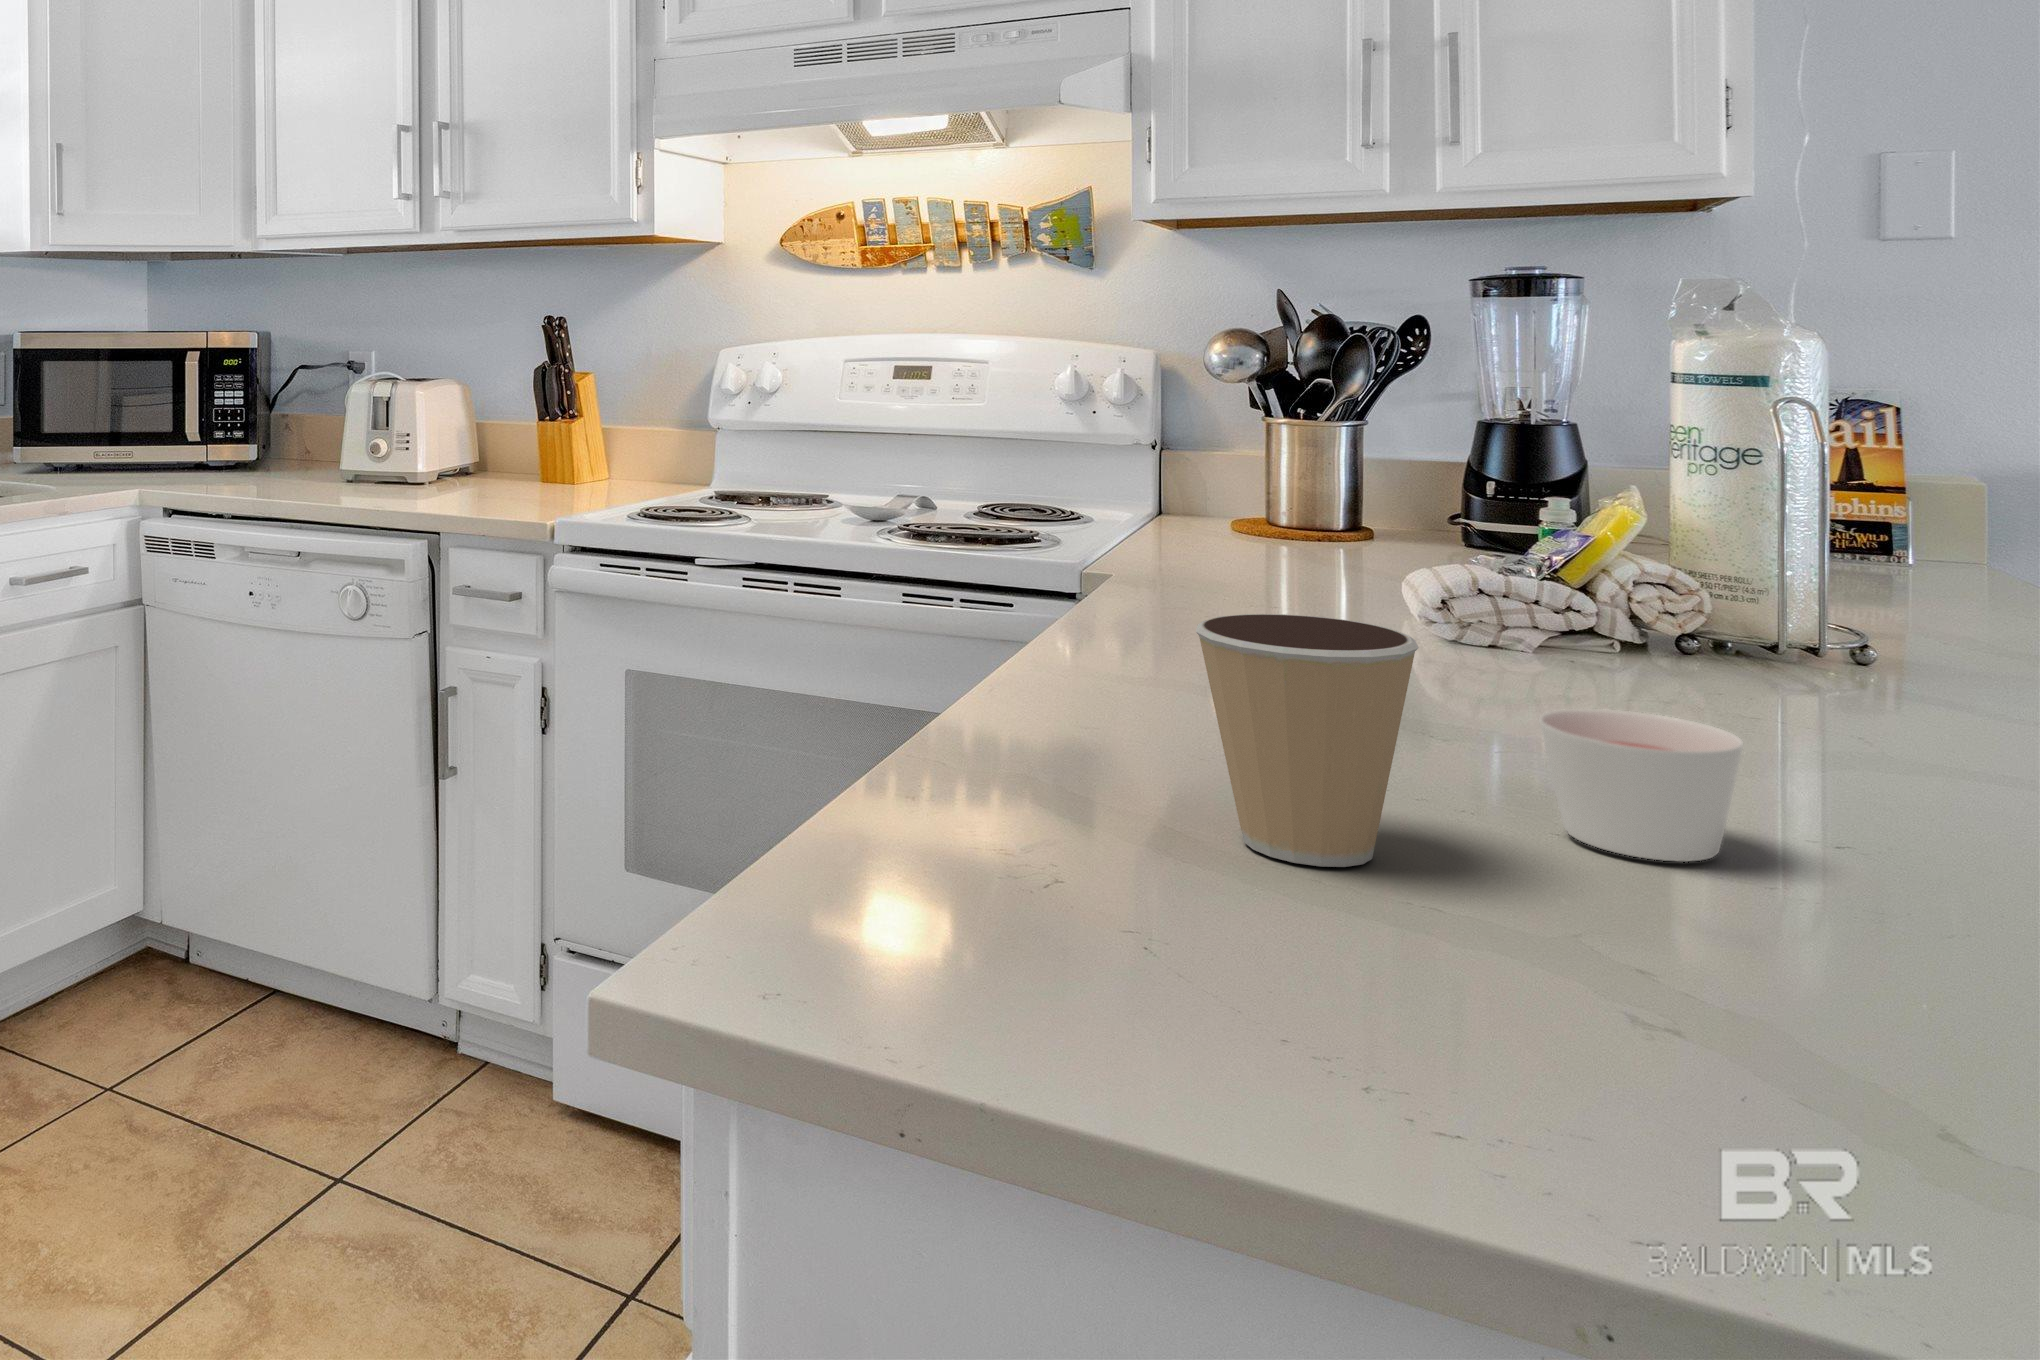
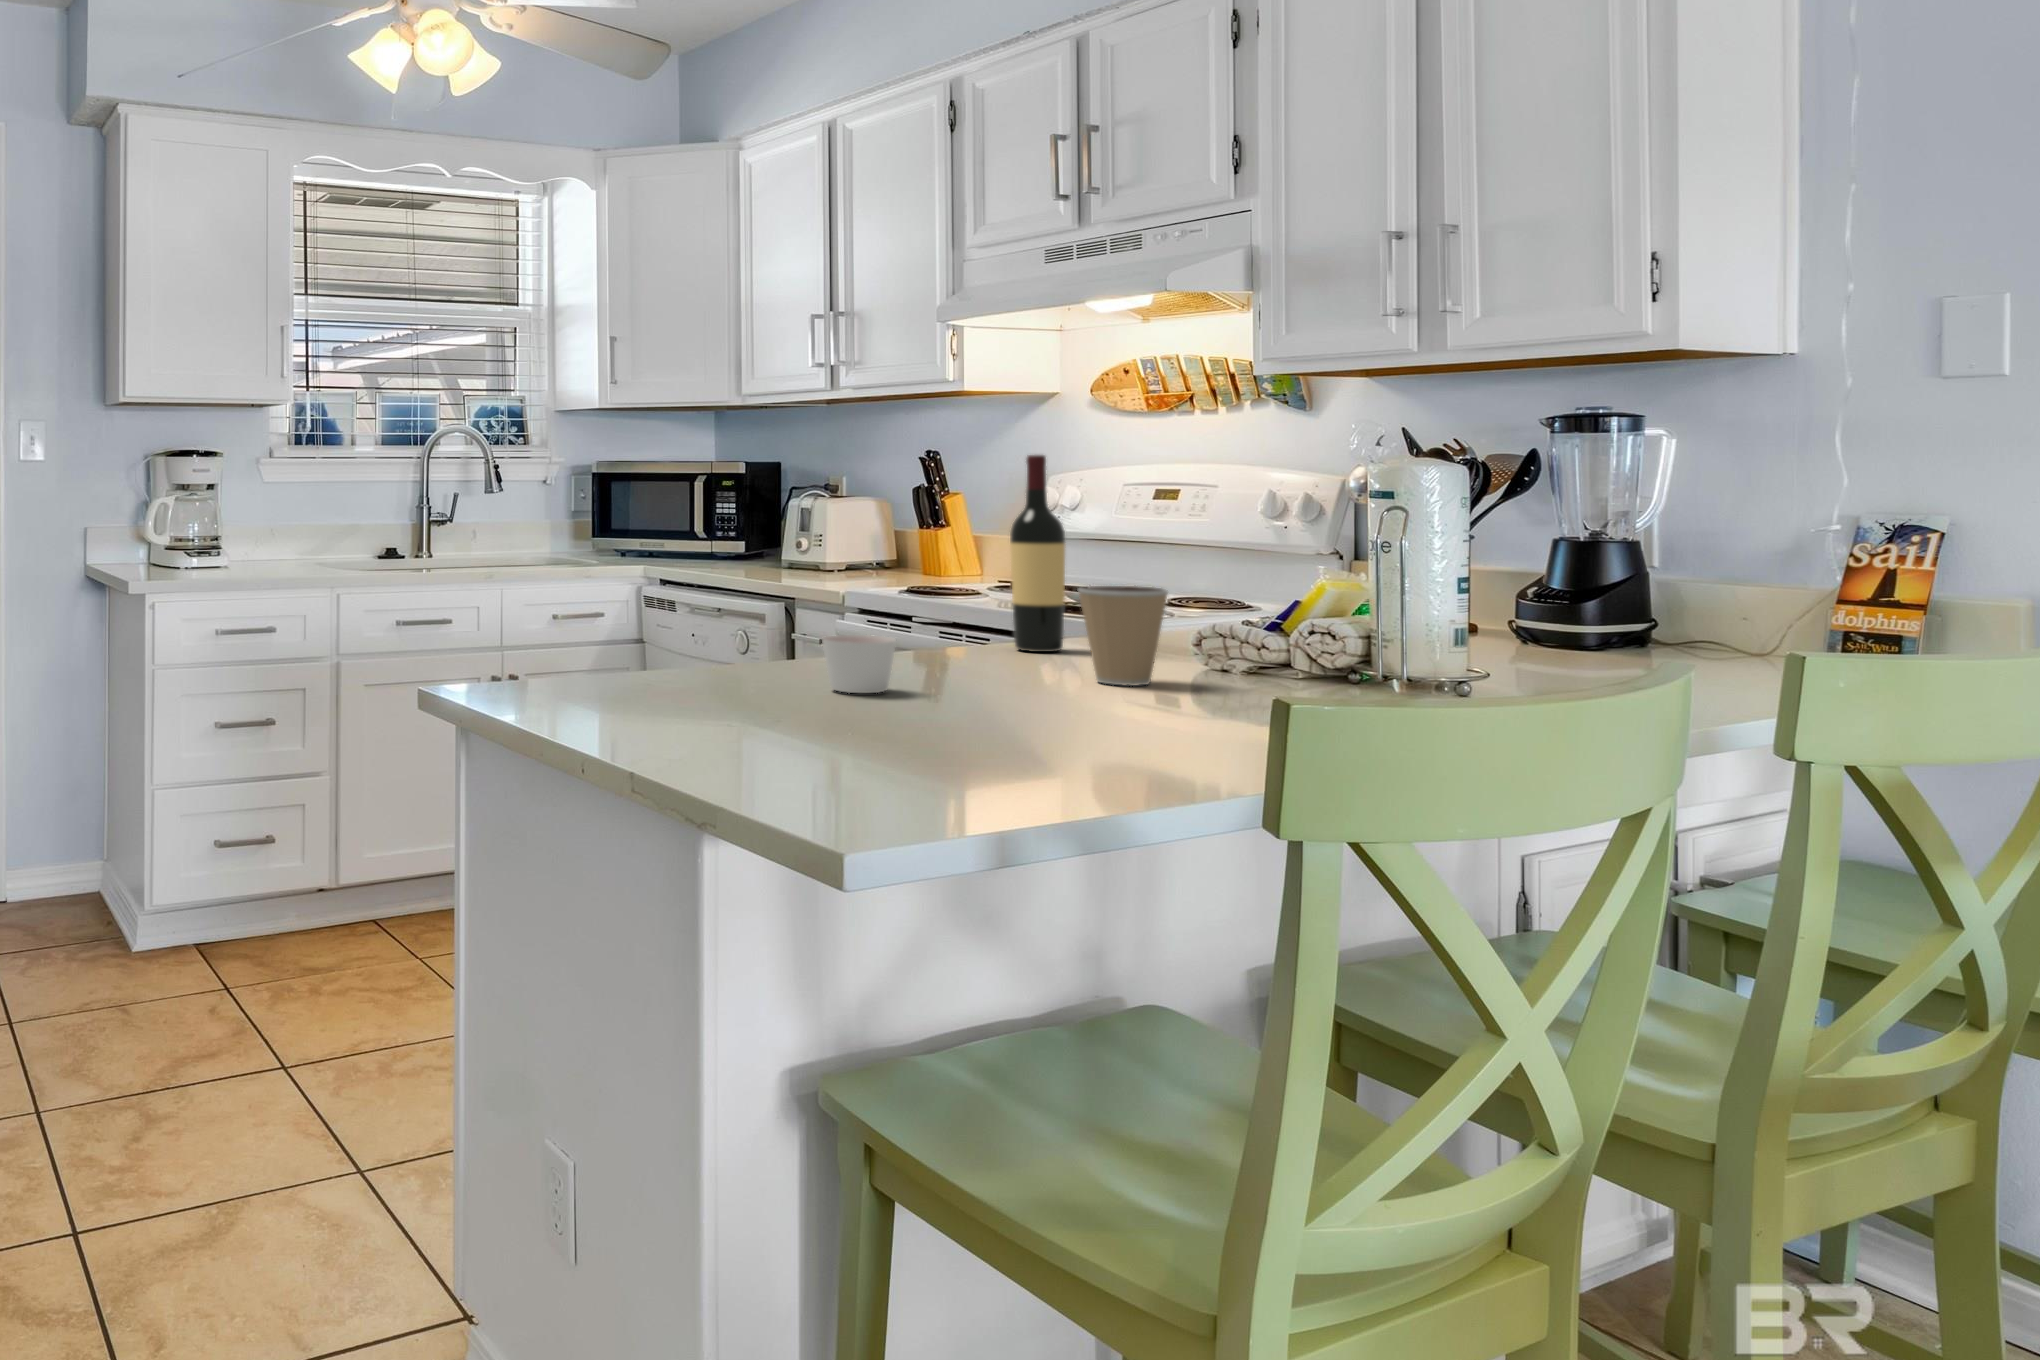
wine bottle: none [1218,322,1313,646] -> present [1010,455,1065,652]
coffee cup: present [1196,614,1419,867] -> present [1078,586,1168,686]

